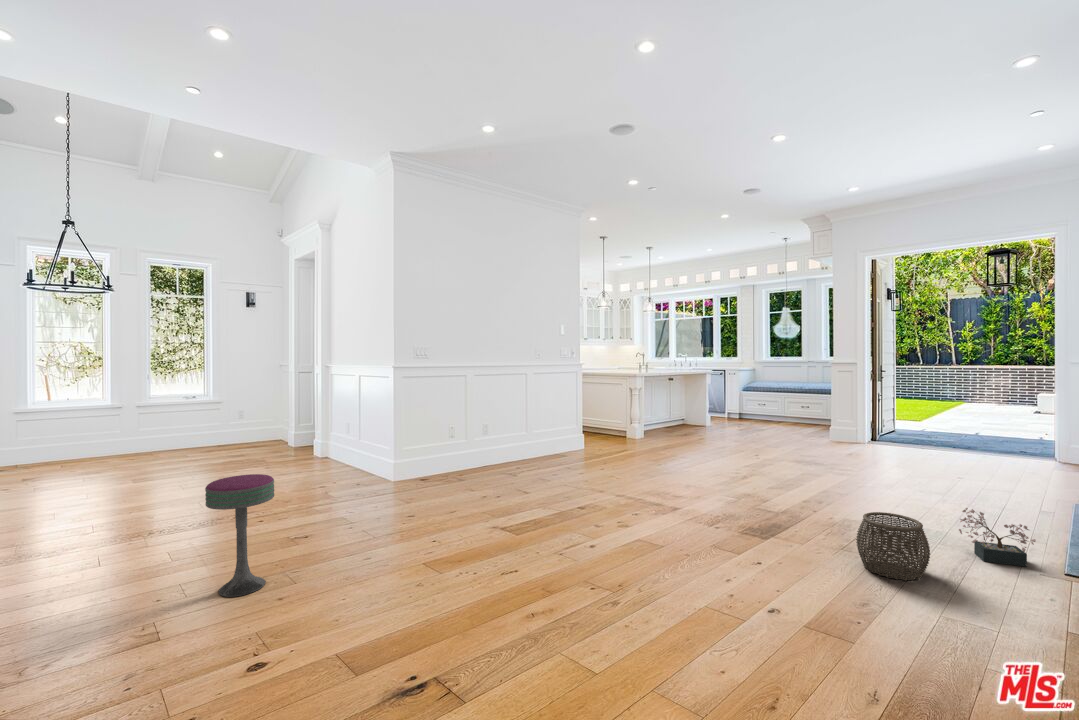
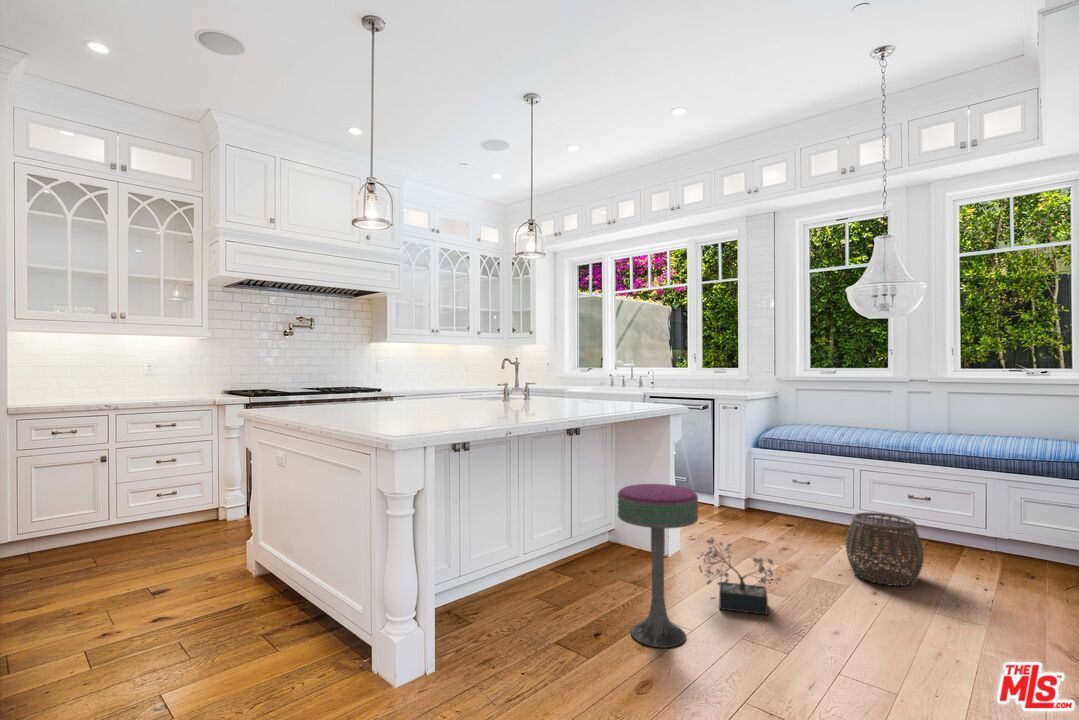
bar stool: present [205,474,274,597] -> present [618,484,698,647]
decorative plant: present [959,508,1036,567] -> present [699,537,781,615]

